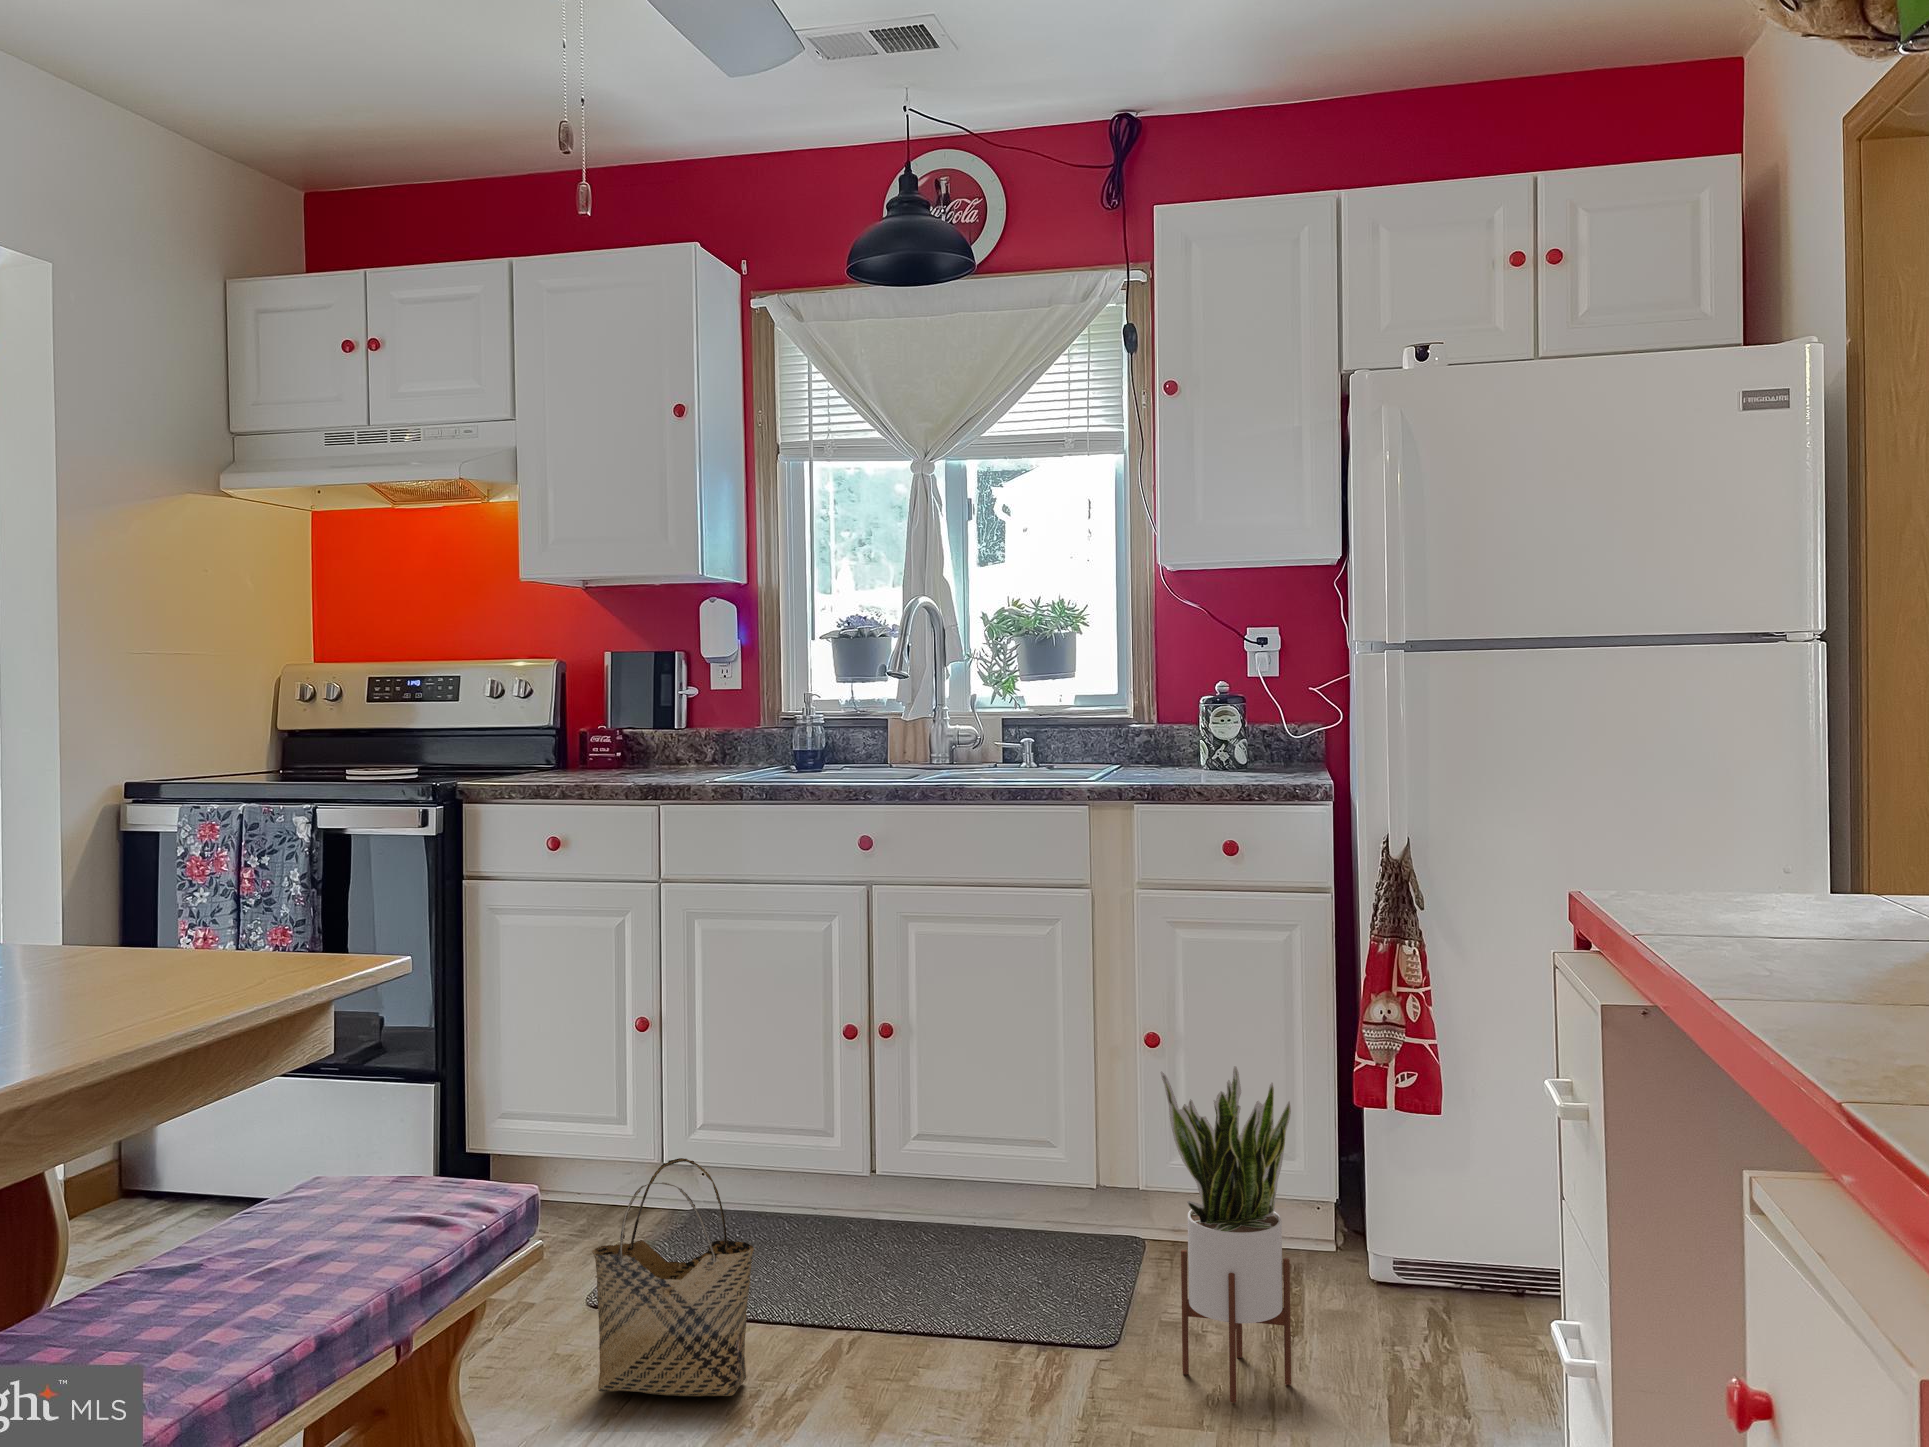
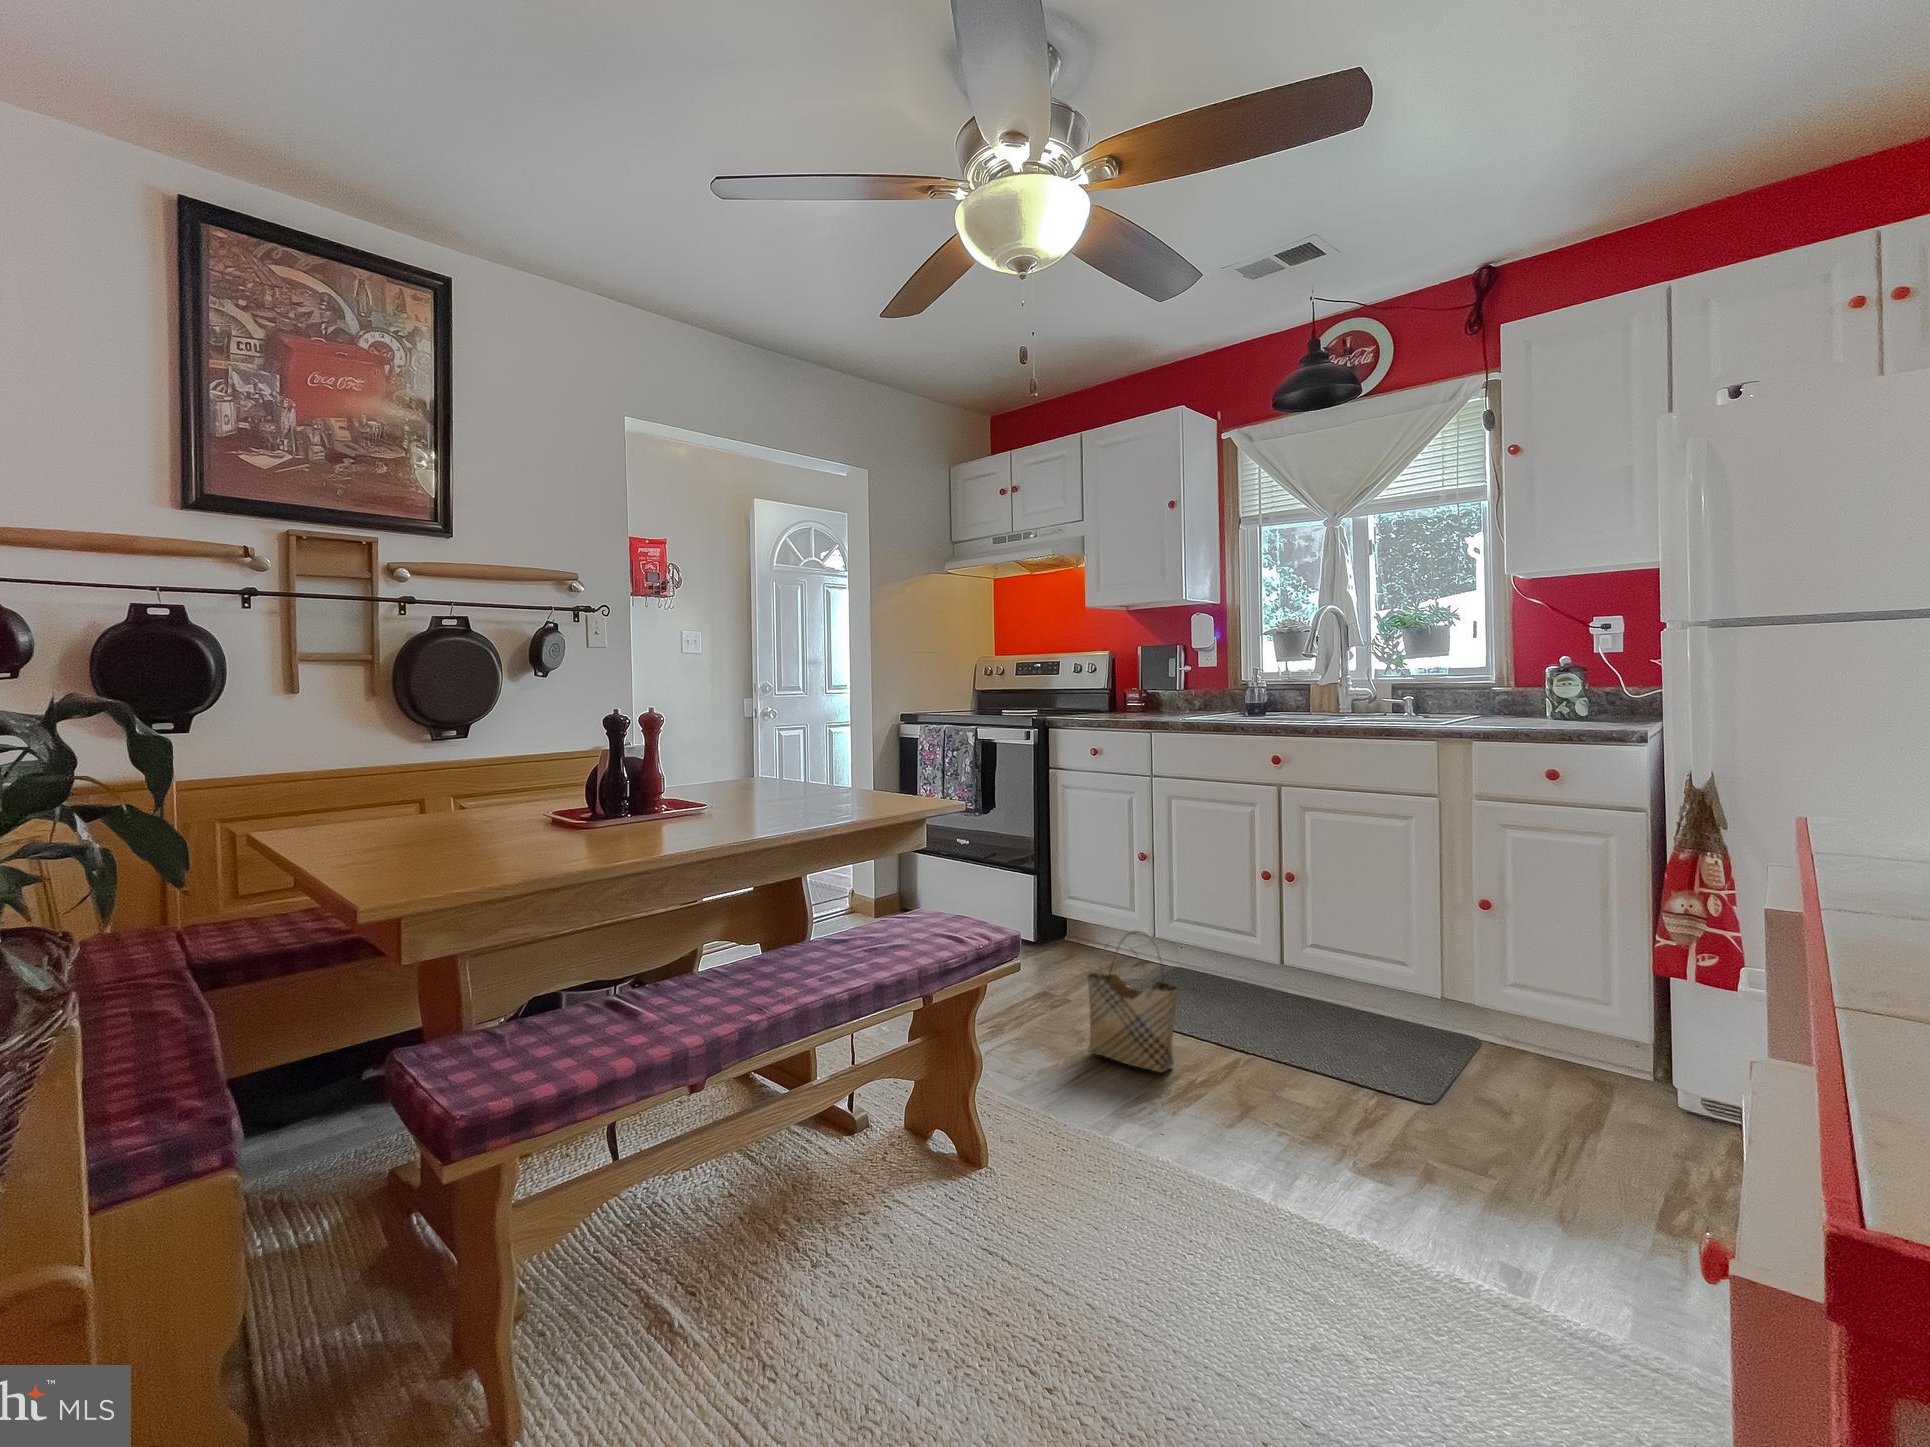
potted plant: present [1161,1066,1291,1403] -> none [1461,921,1579,1164]

